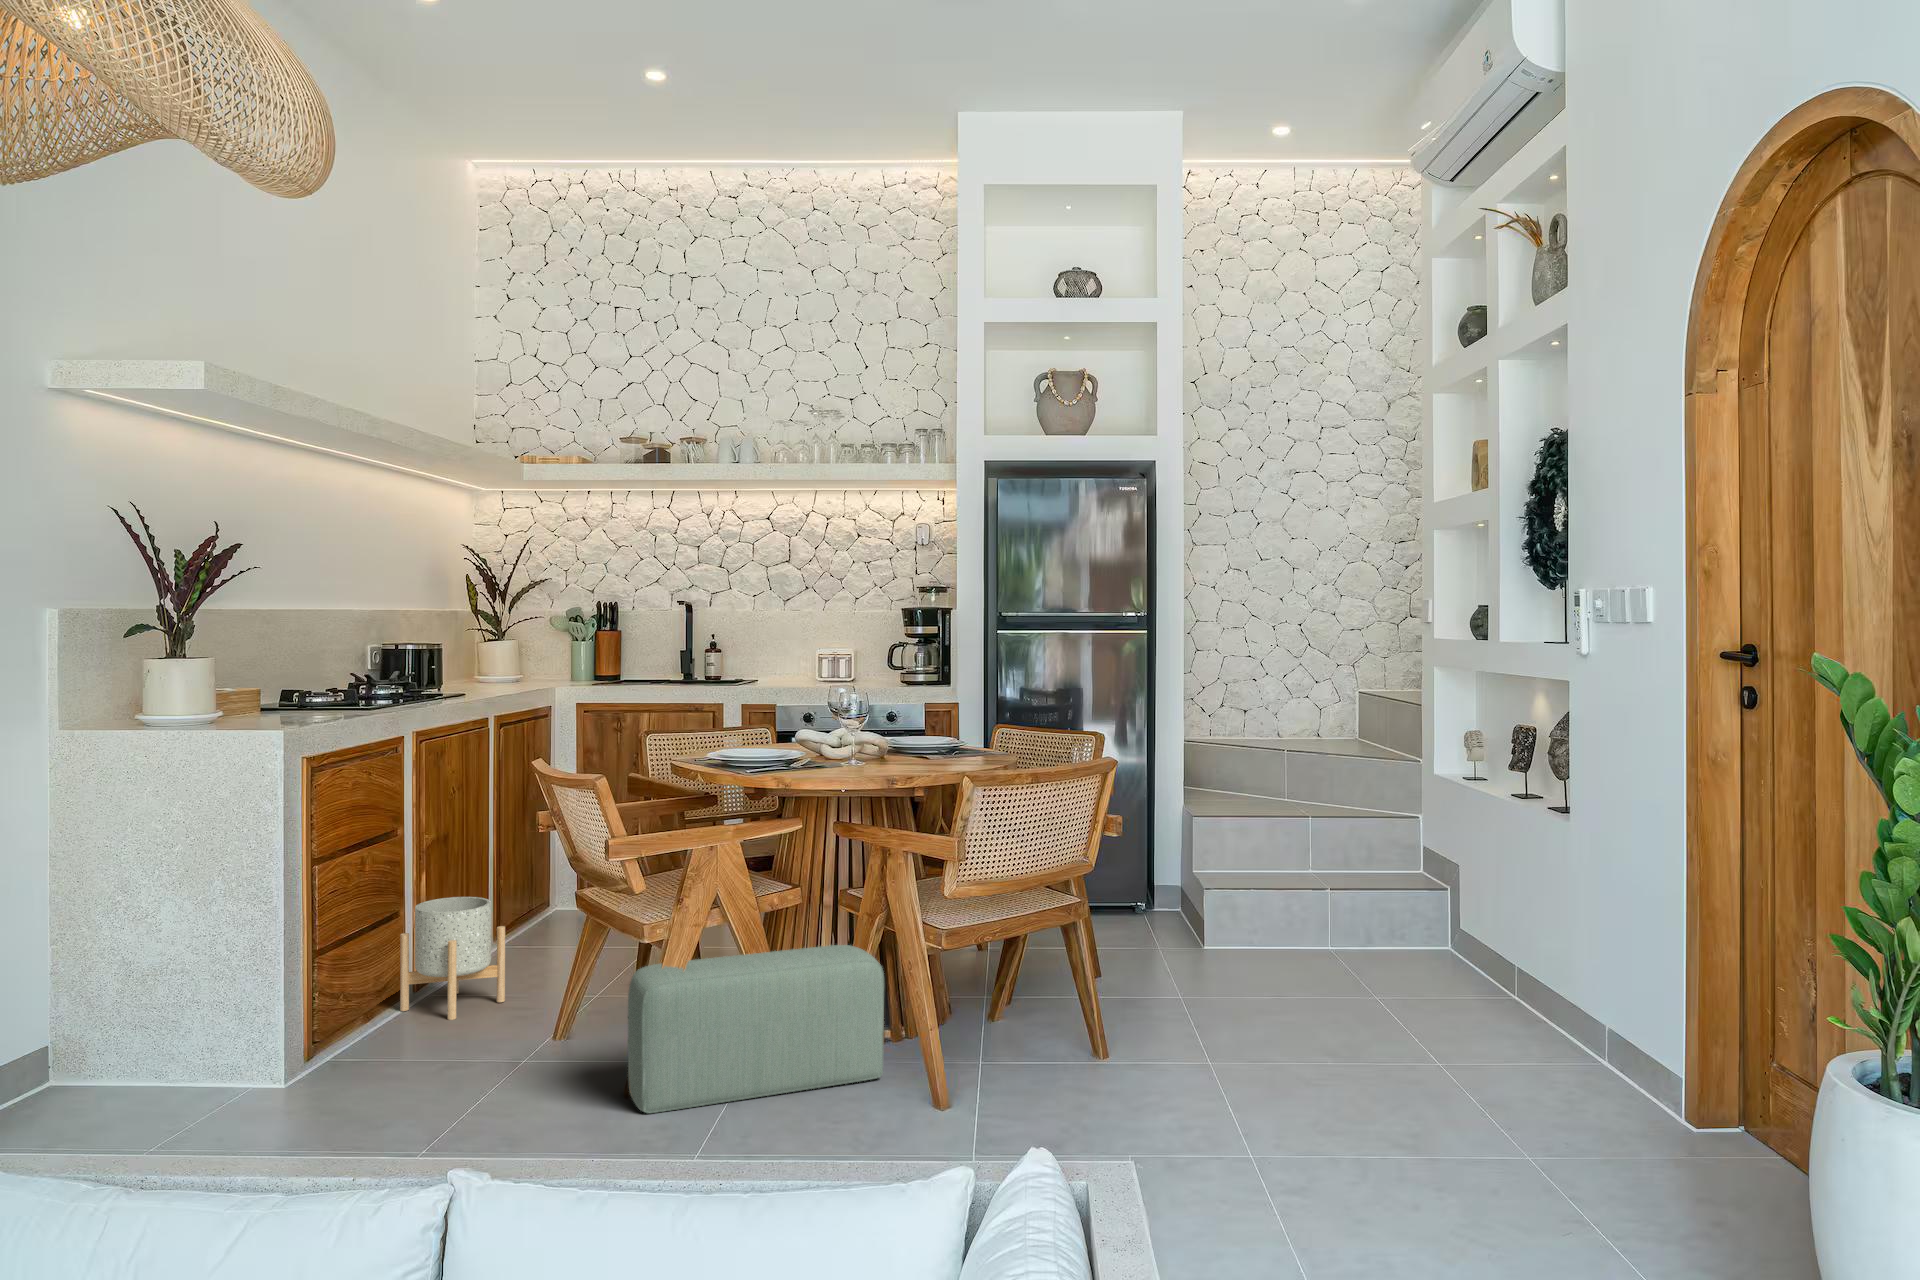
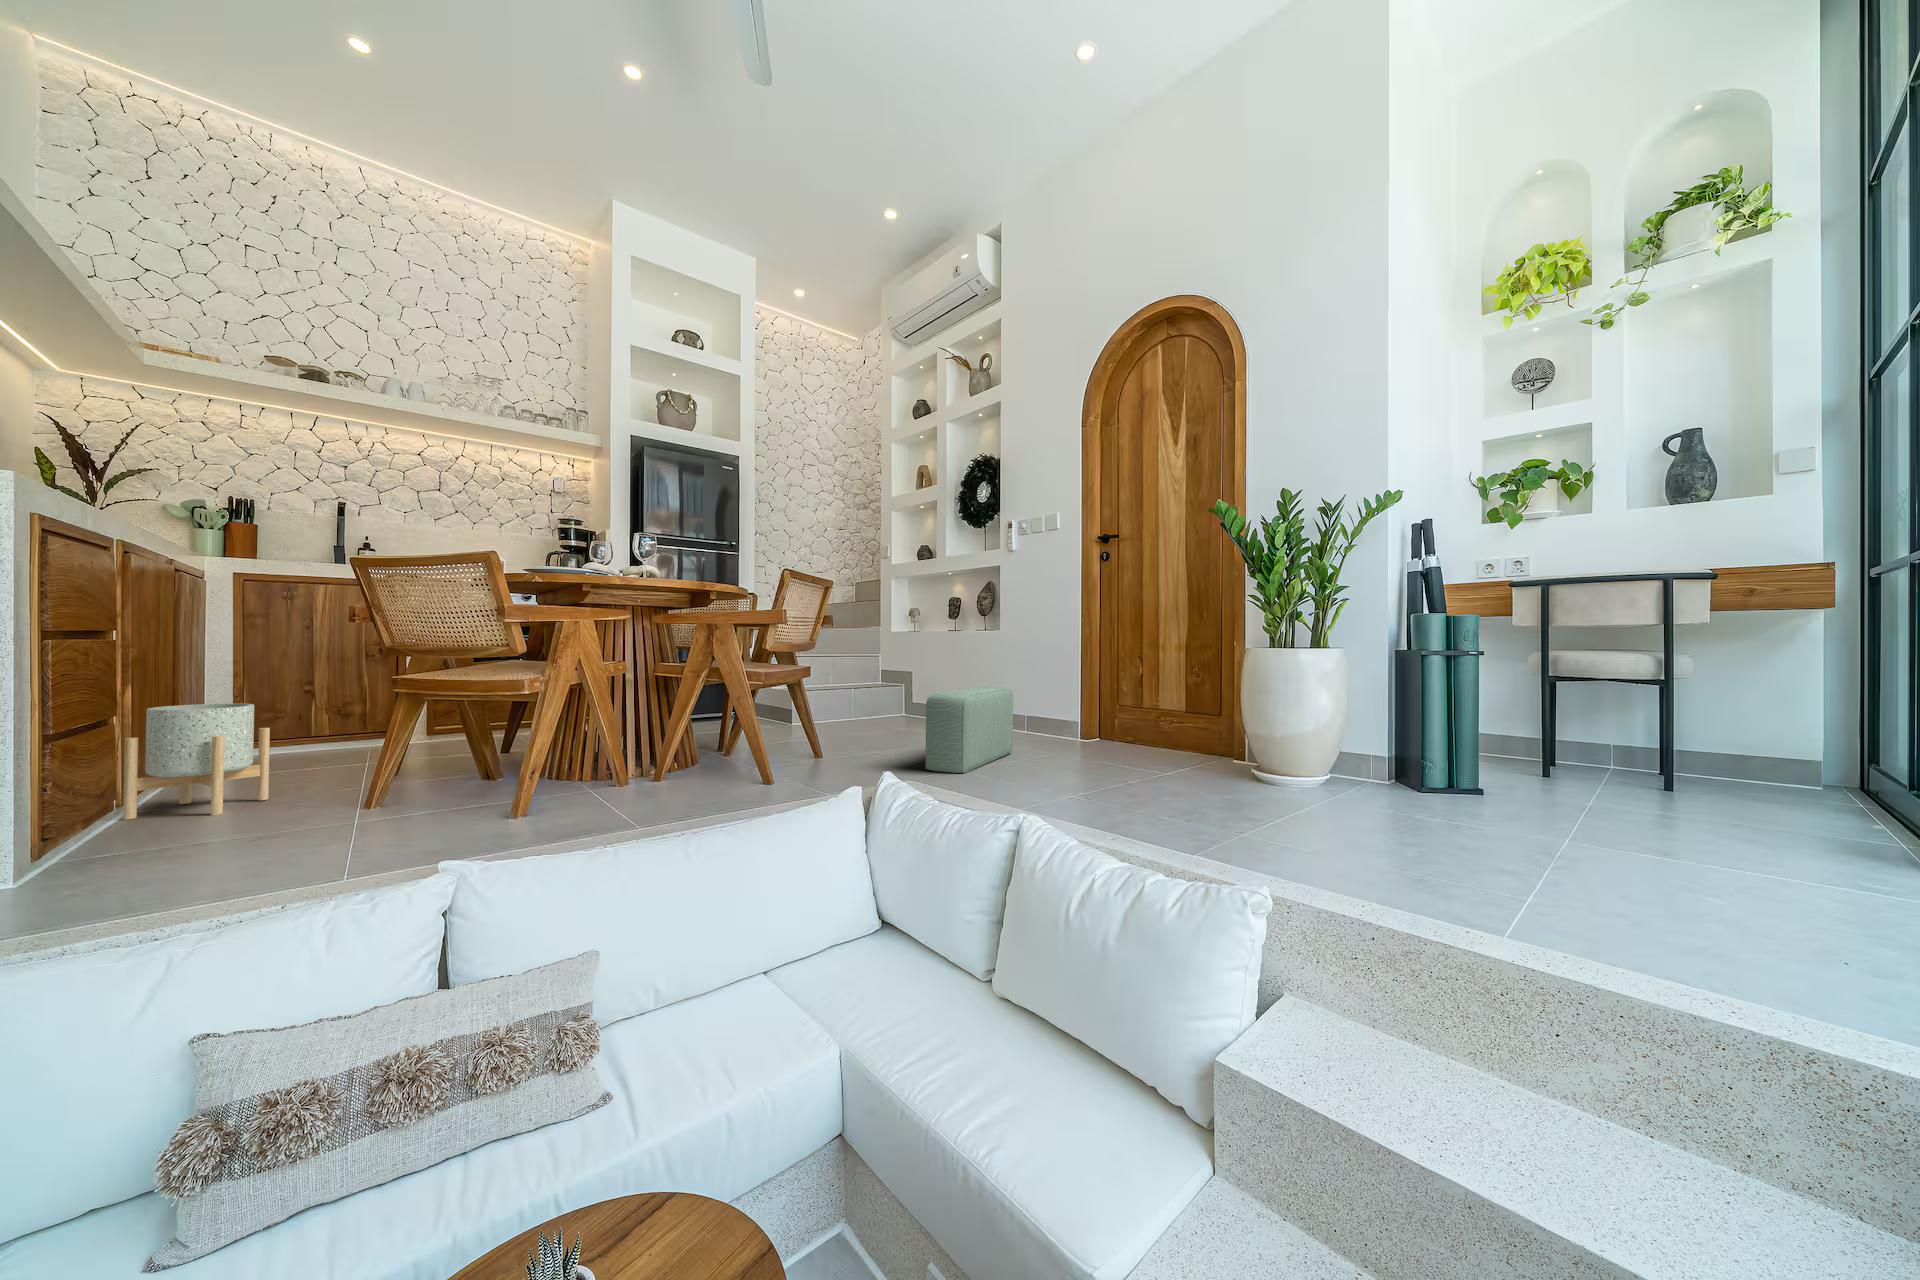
pouf: present [628,945,884,1113] -> present [926,686,1013,773]

